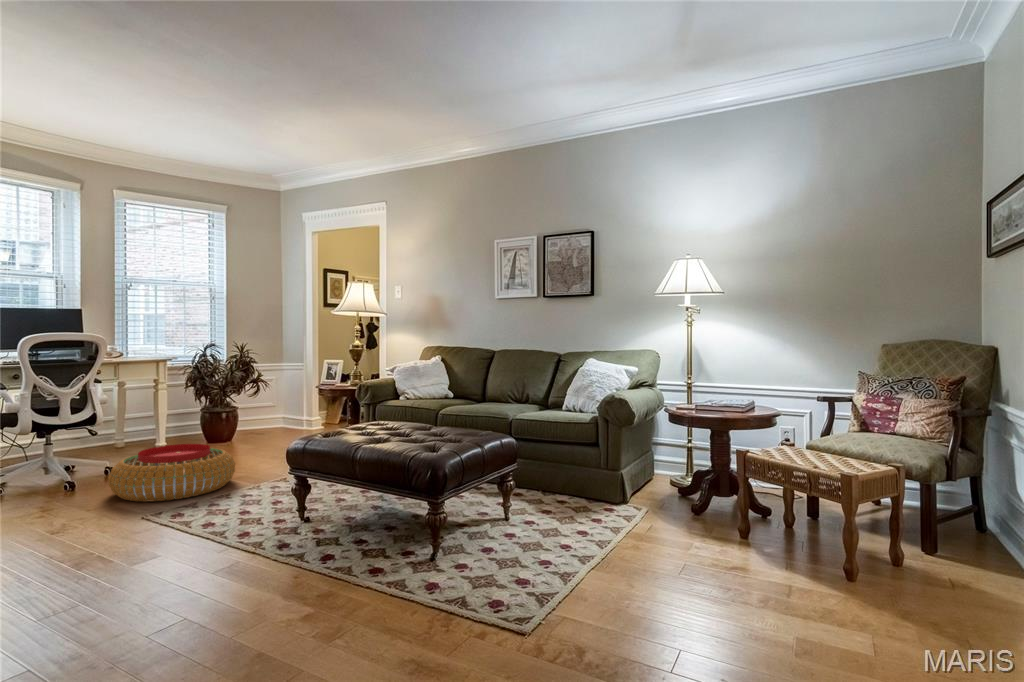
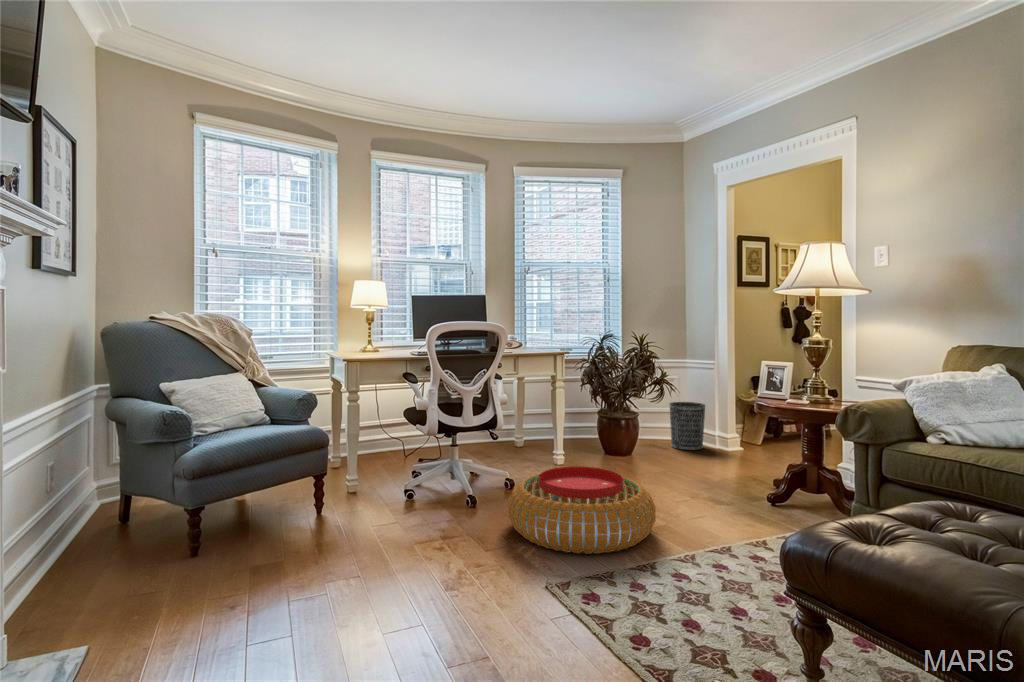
wastebasket: none [267,397,296,434] -> present [669,402,705,450]

